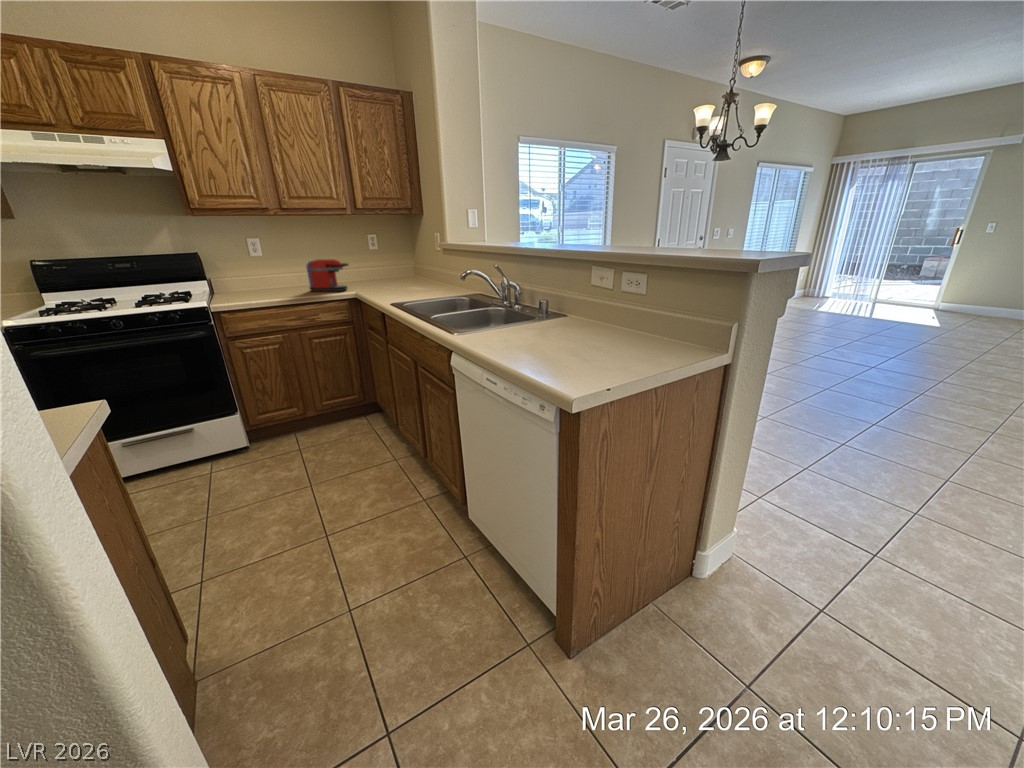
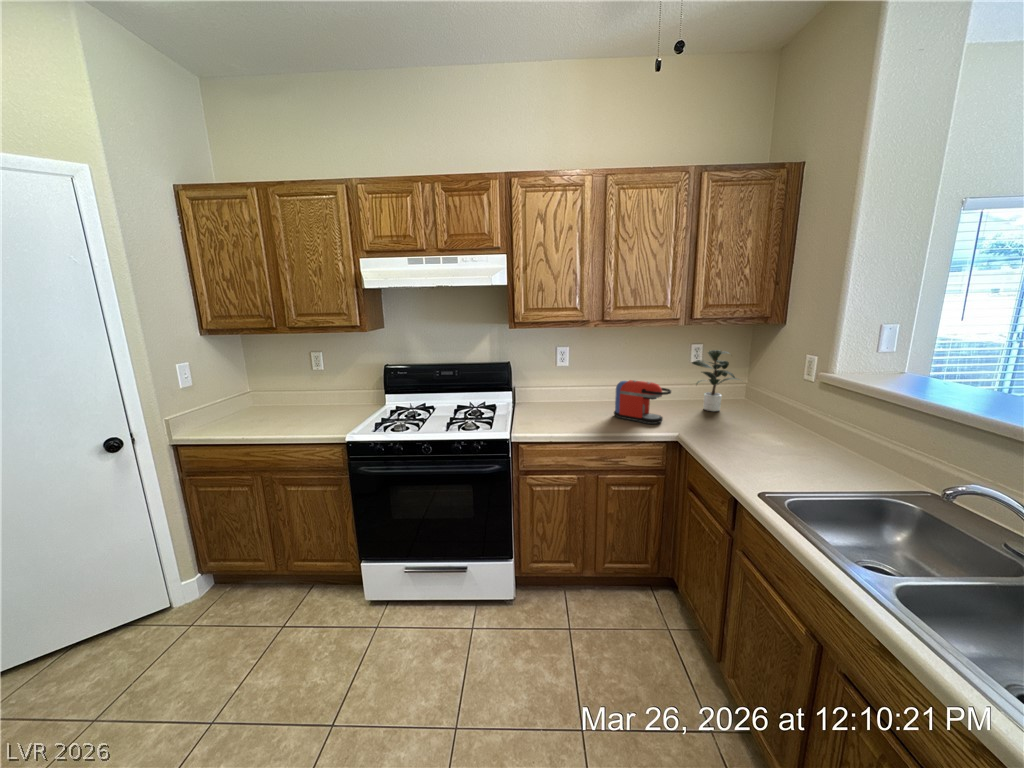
potted plant: none [363,234,409,283] -> present [692,350,739,411]

